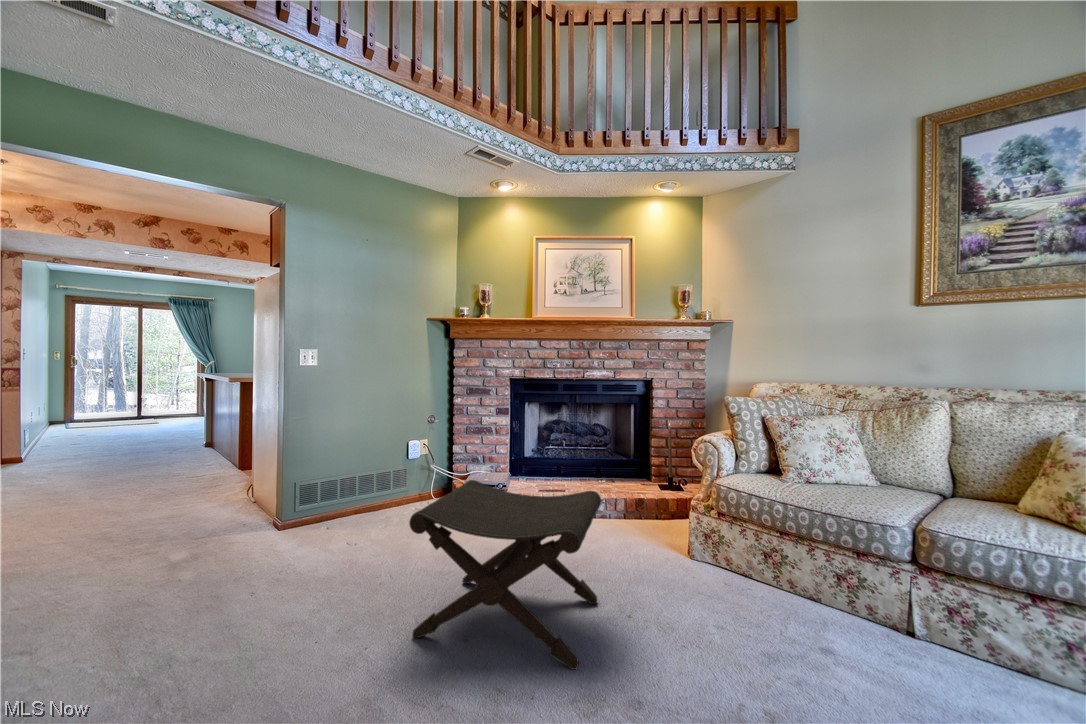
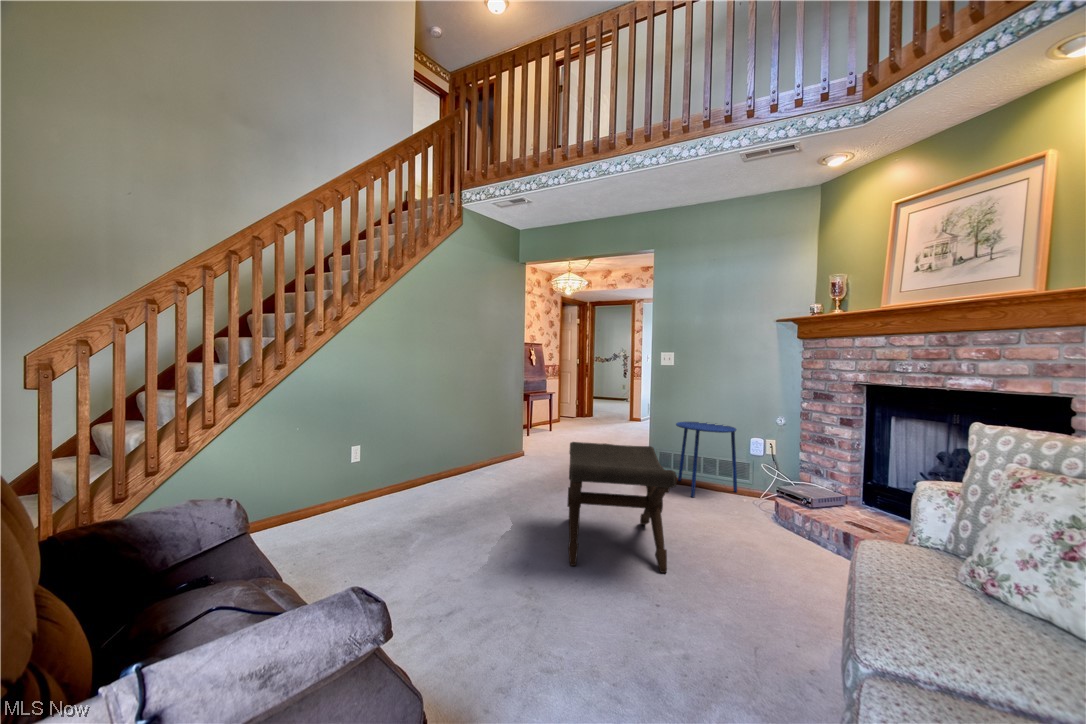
side table: none [339,437,420,532] -> present [676,422,737,497]

